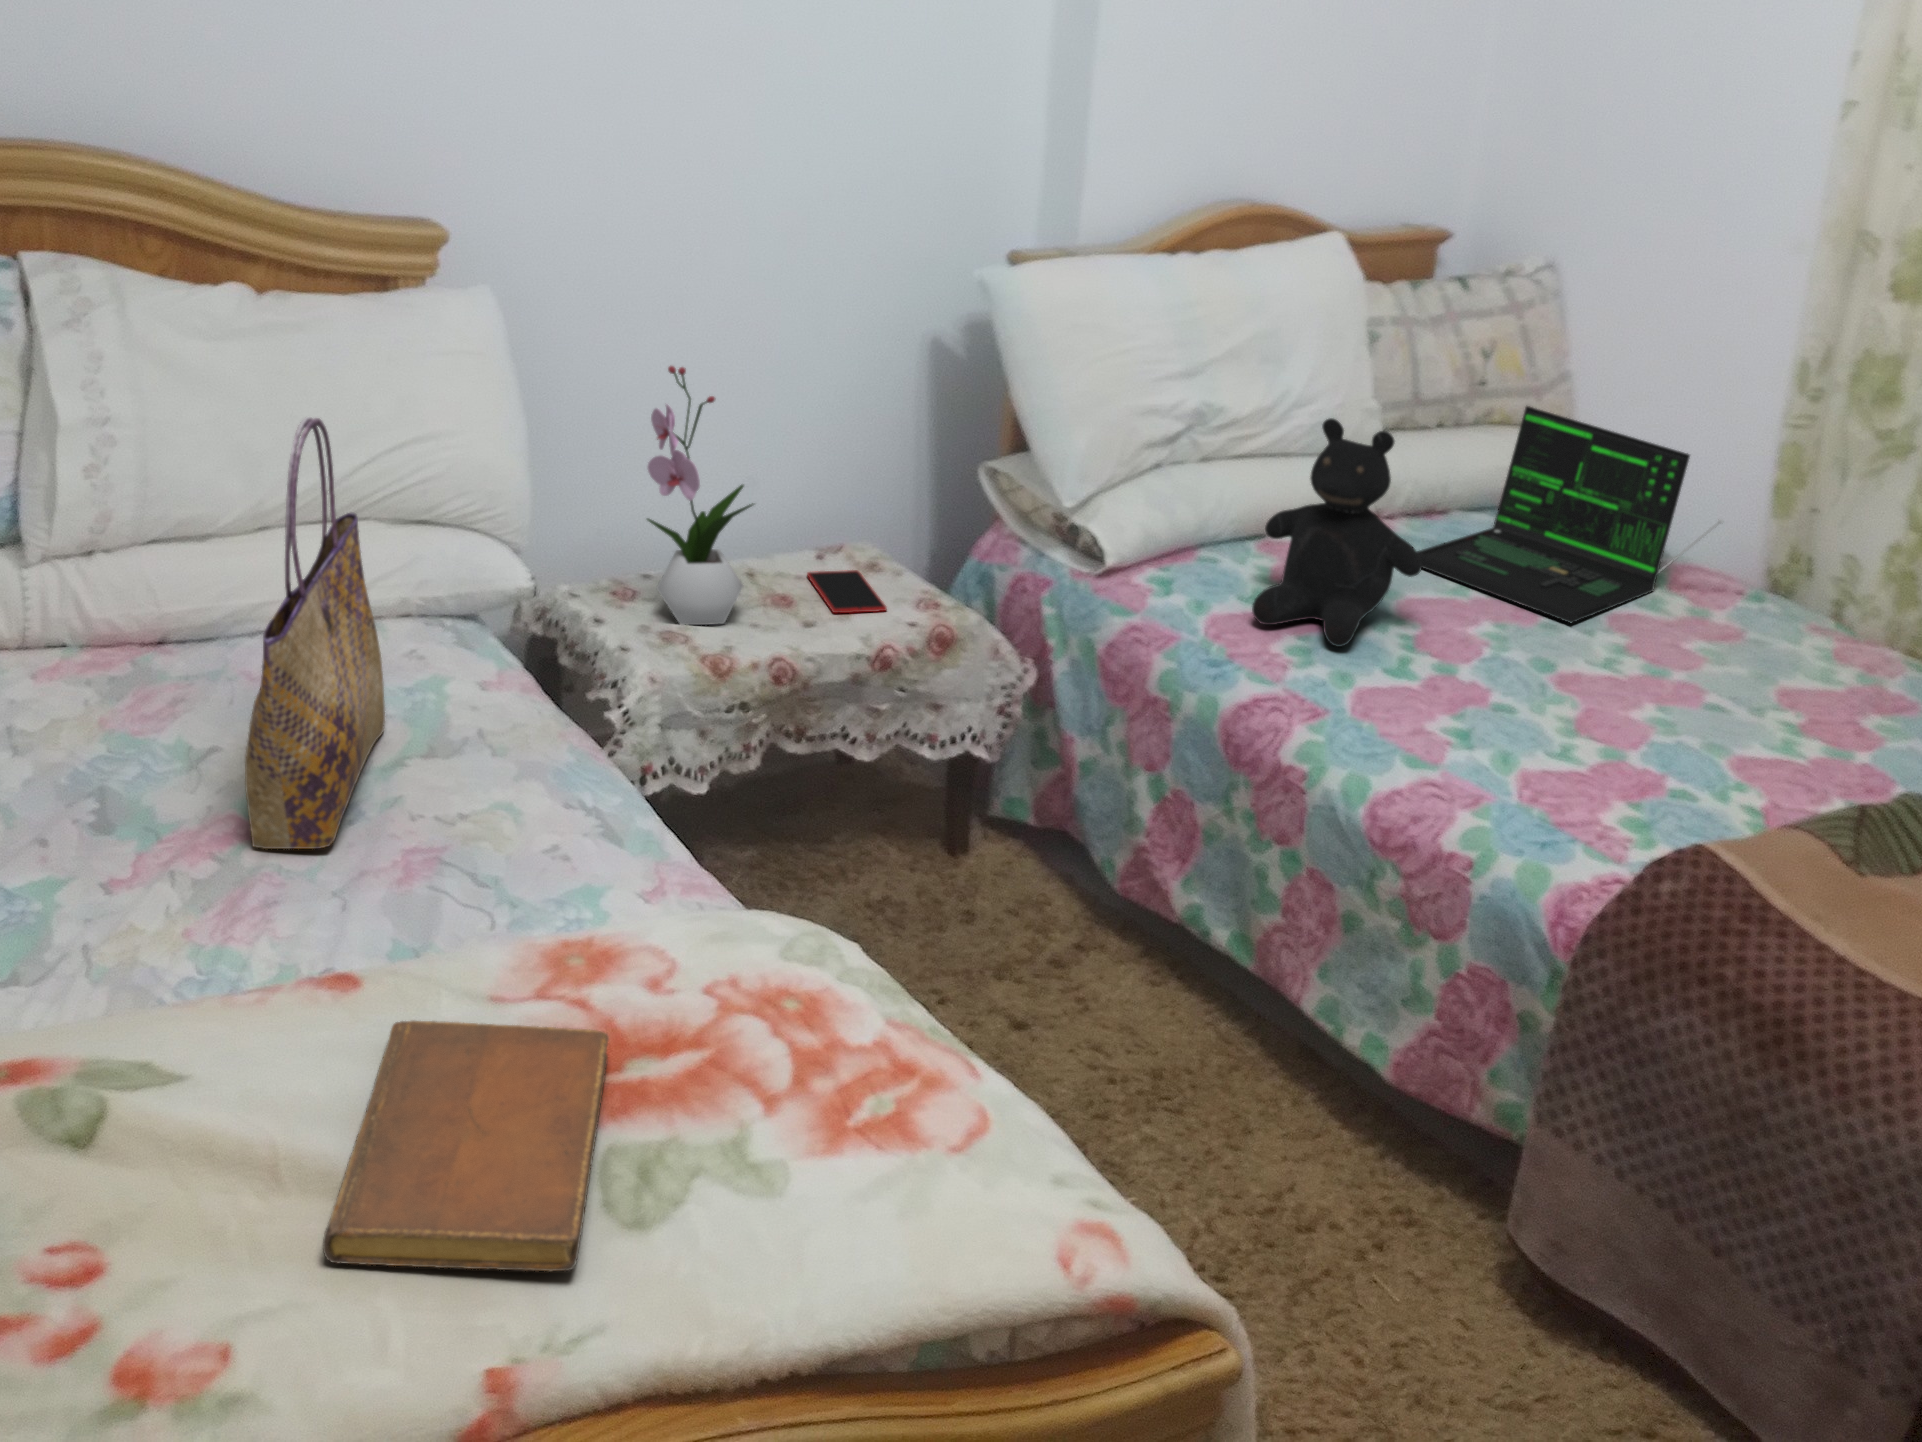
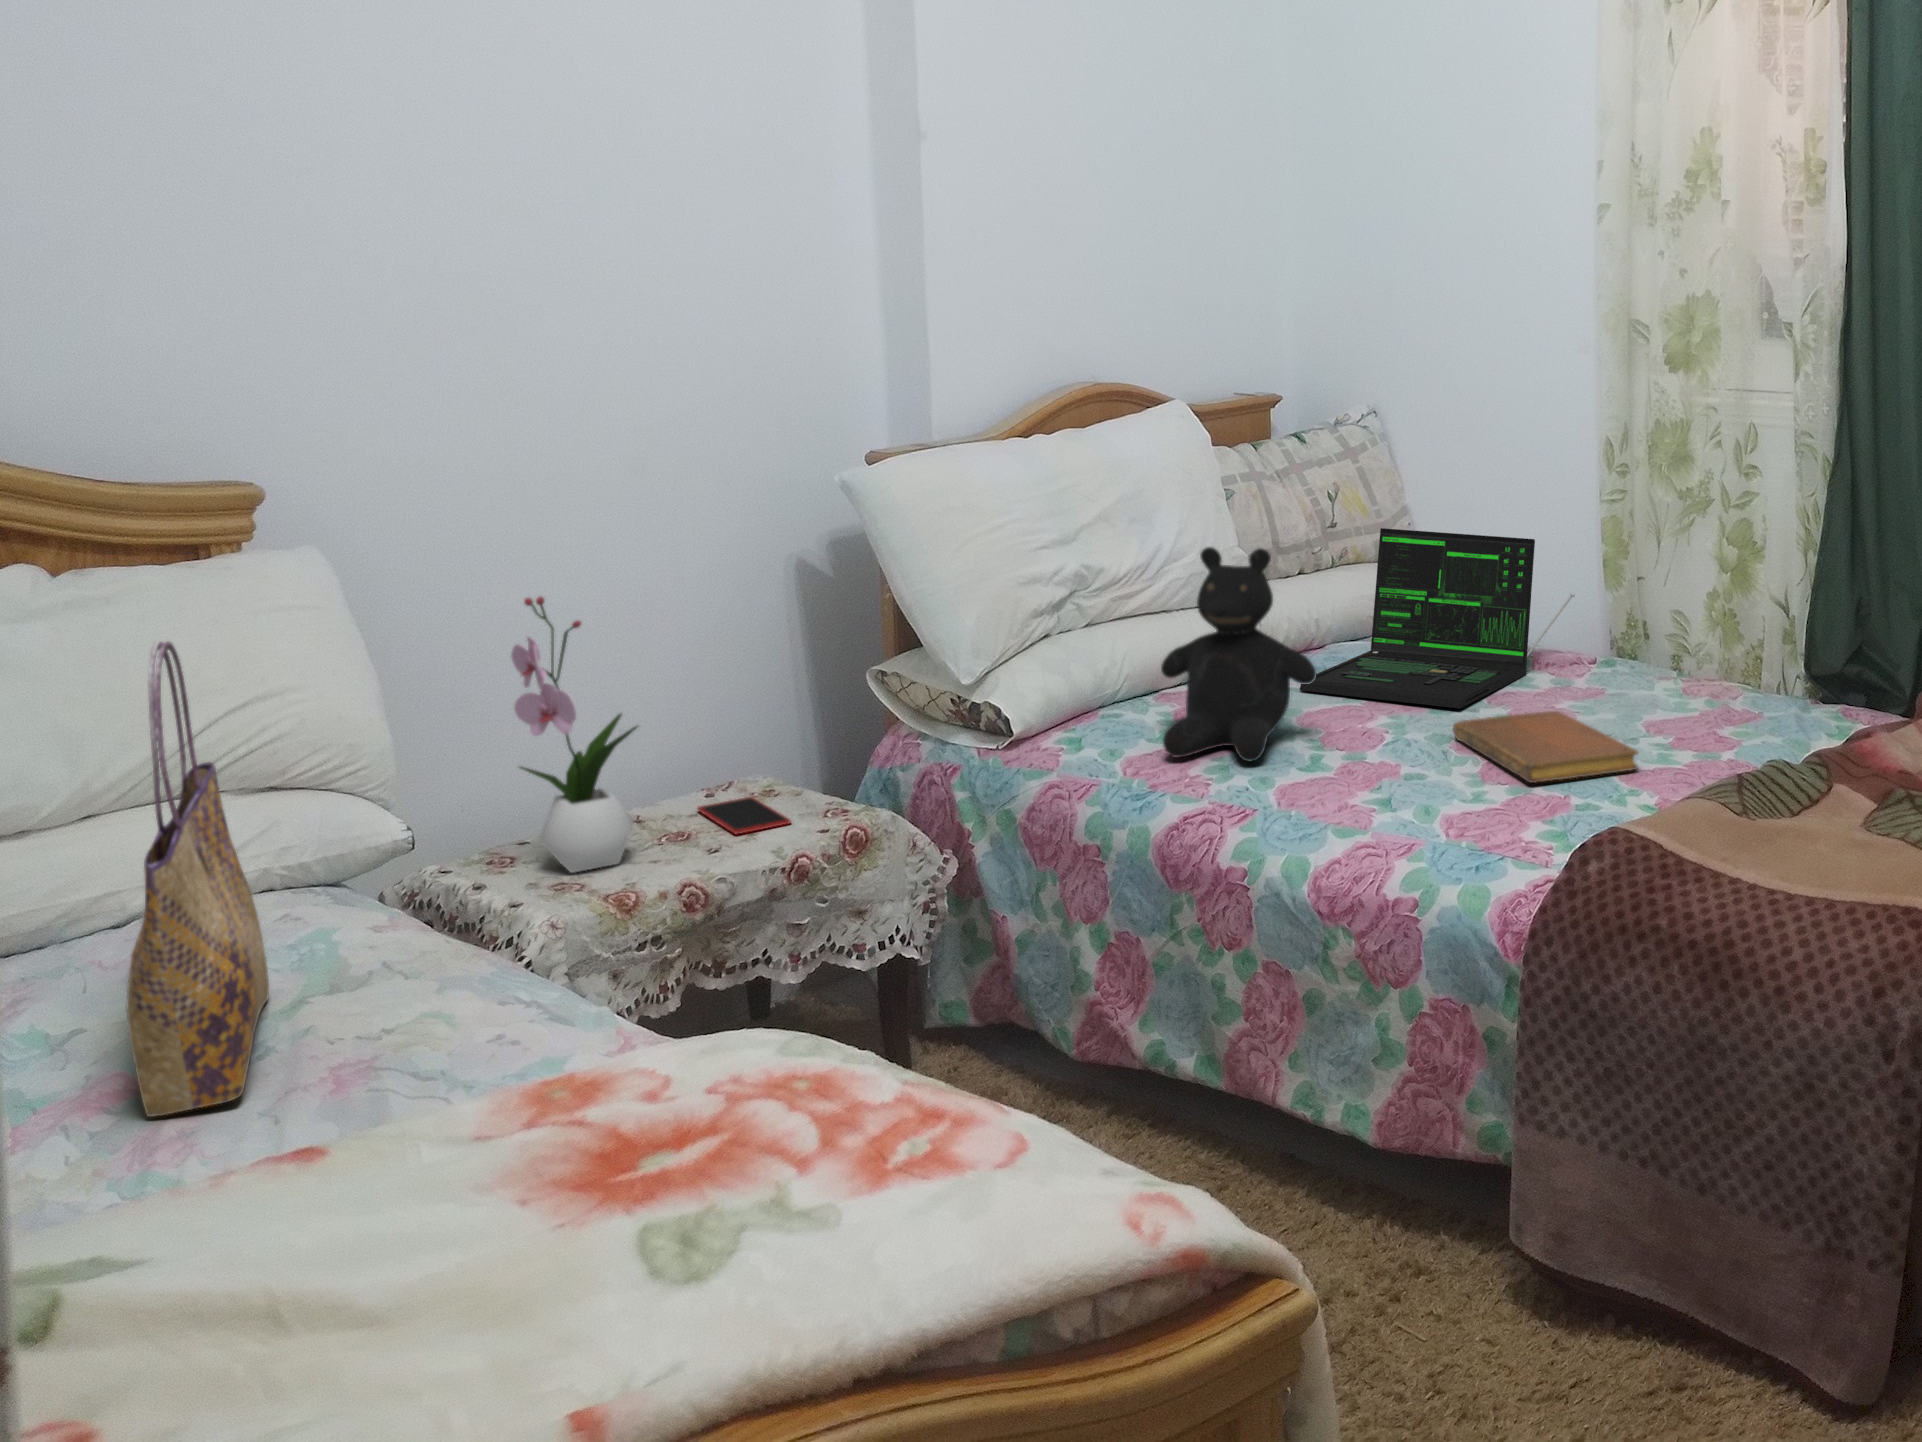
notebook: present [323,1021,609,1271] -> present [1453,711,1638,783]

